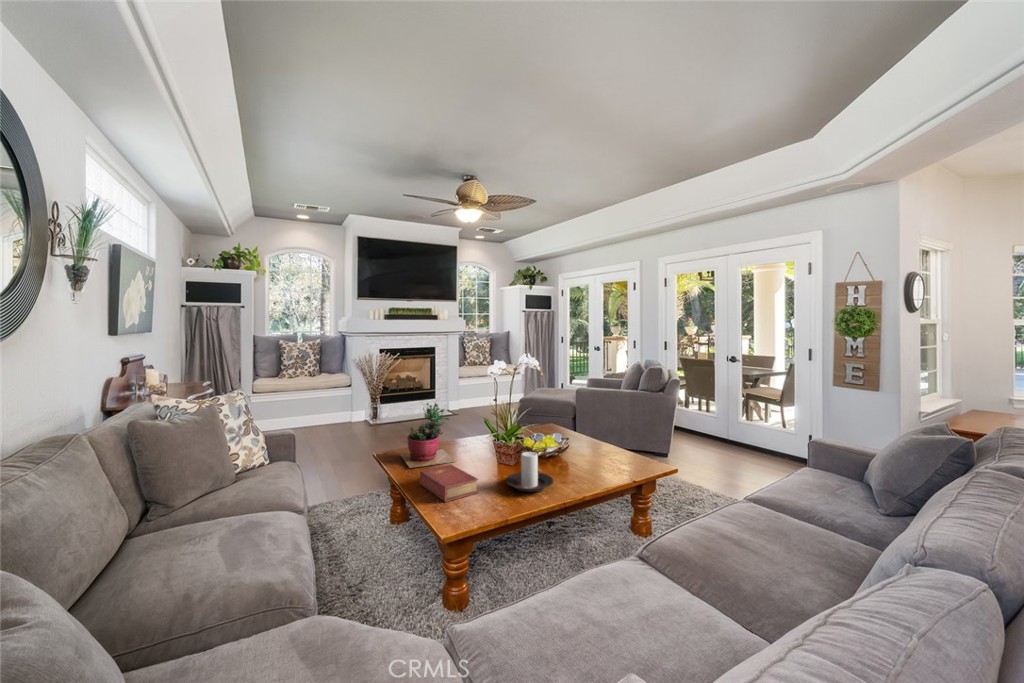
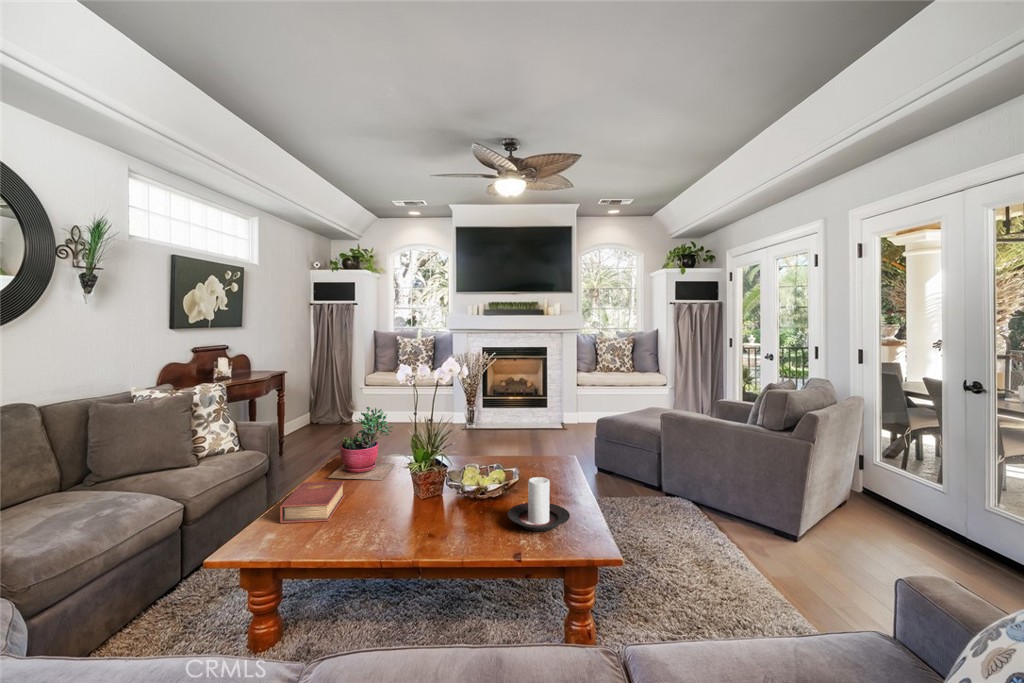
candle holder: present [506,452,553,492] -> present [508,477,570,531]

